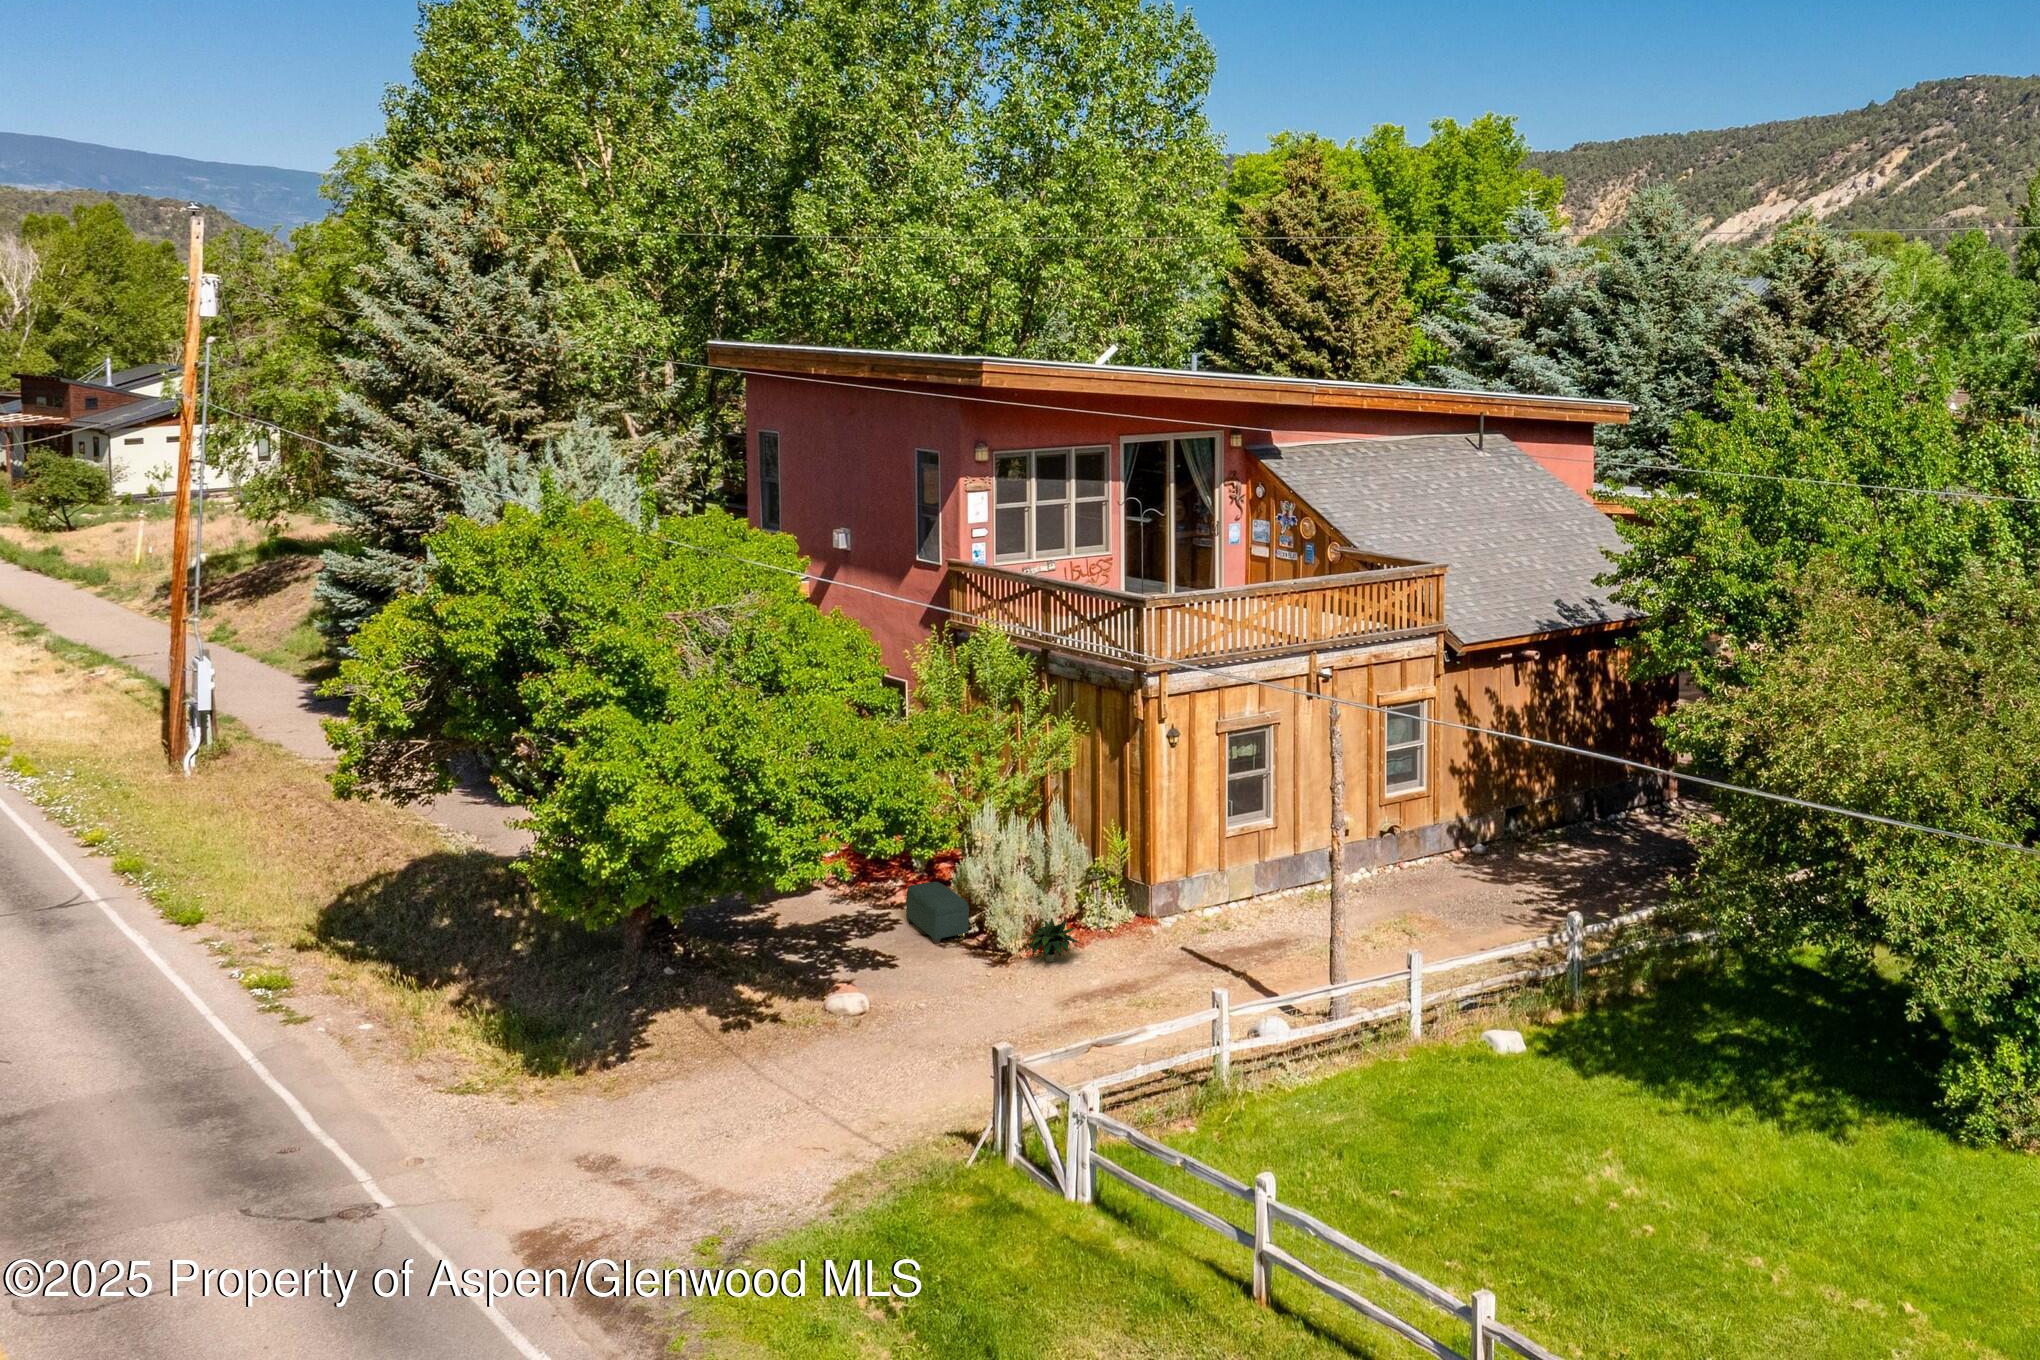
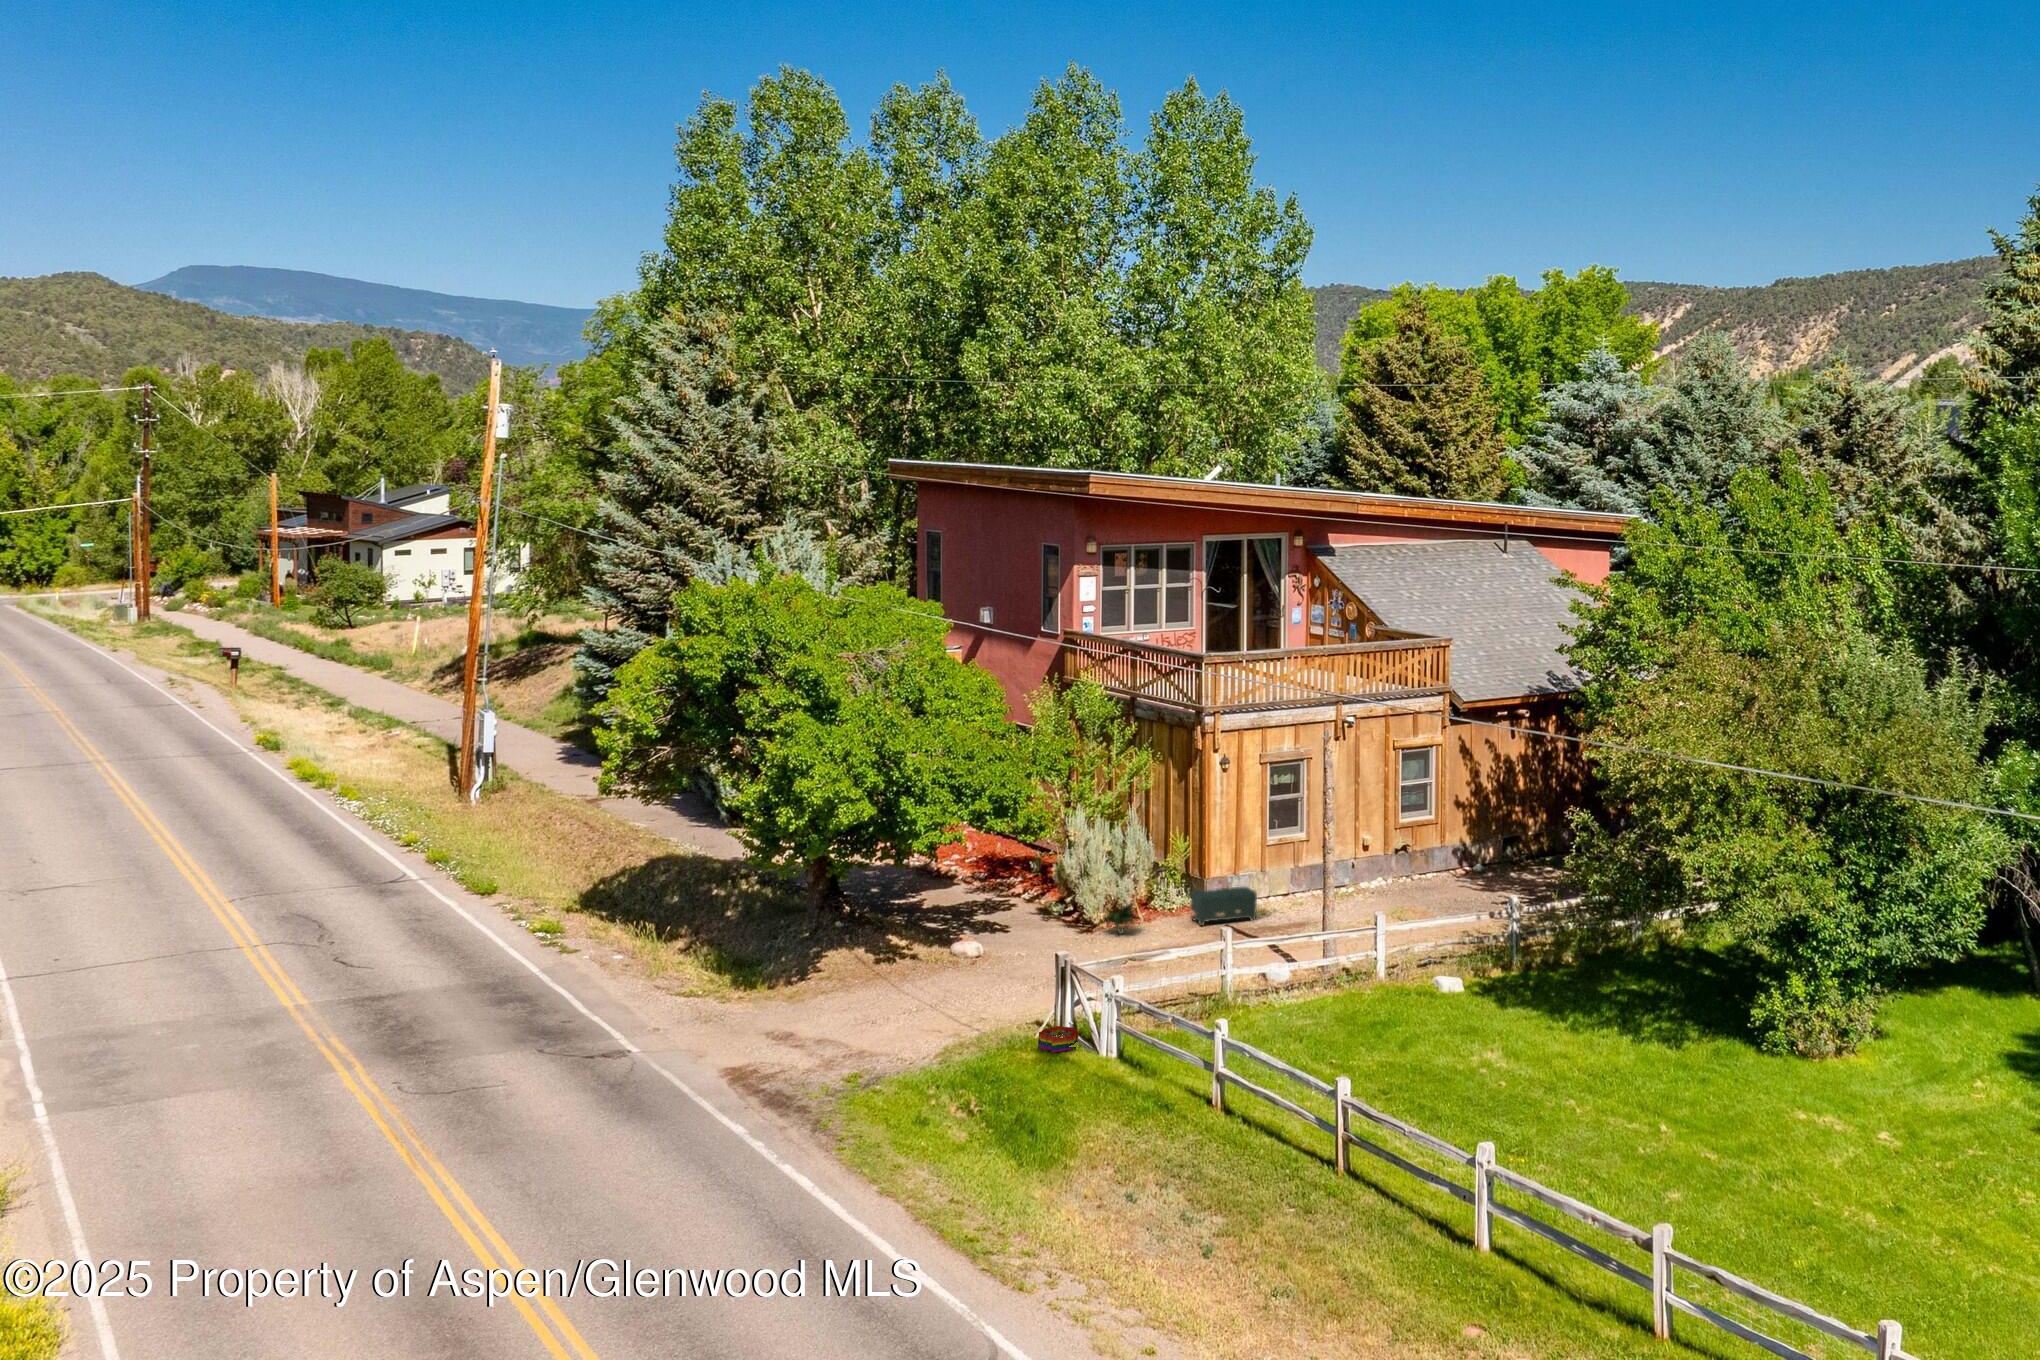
bench: present [906,882,969,944] -> present [1190,887,1257,926]
storage bin: none [972,1142,1028,1186] -> present [1038,1026,1079,1053]

